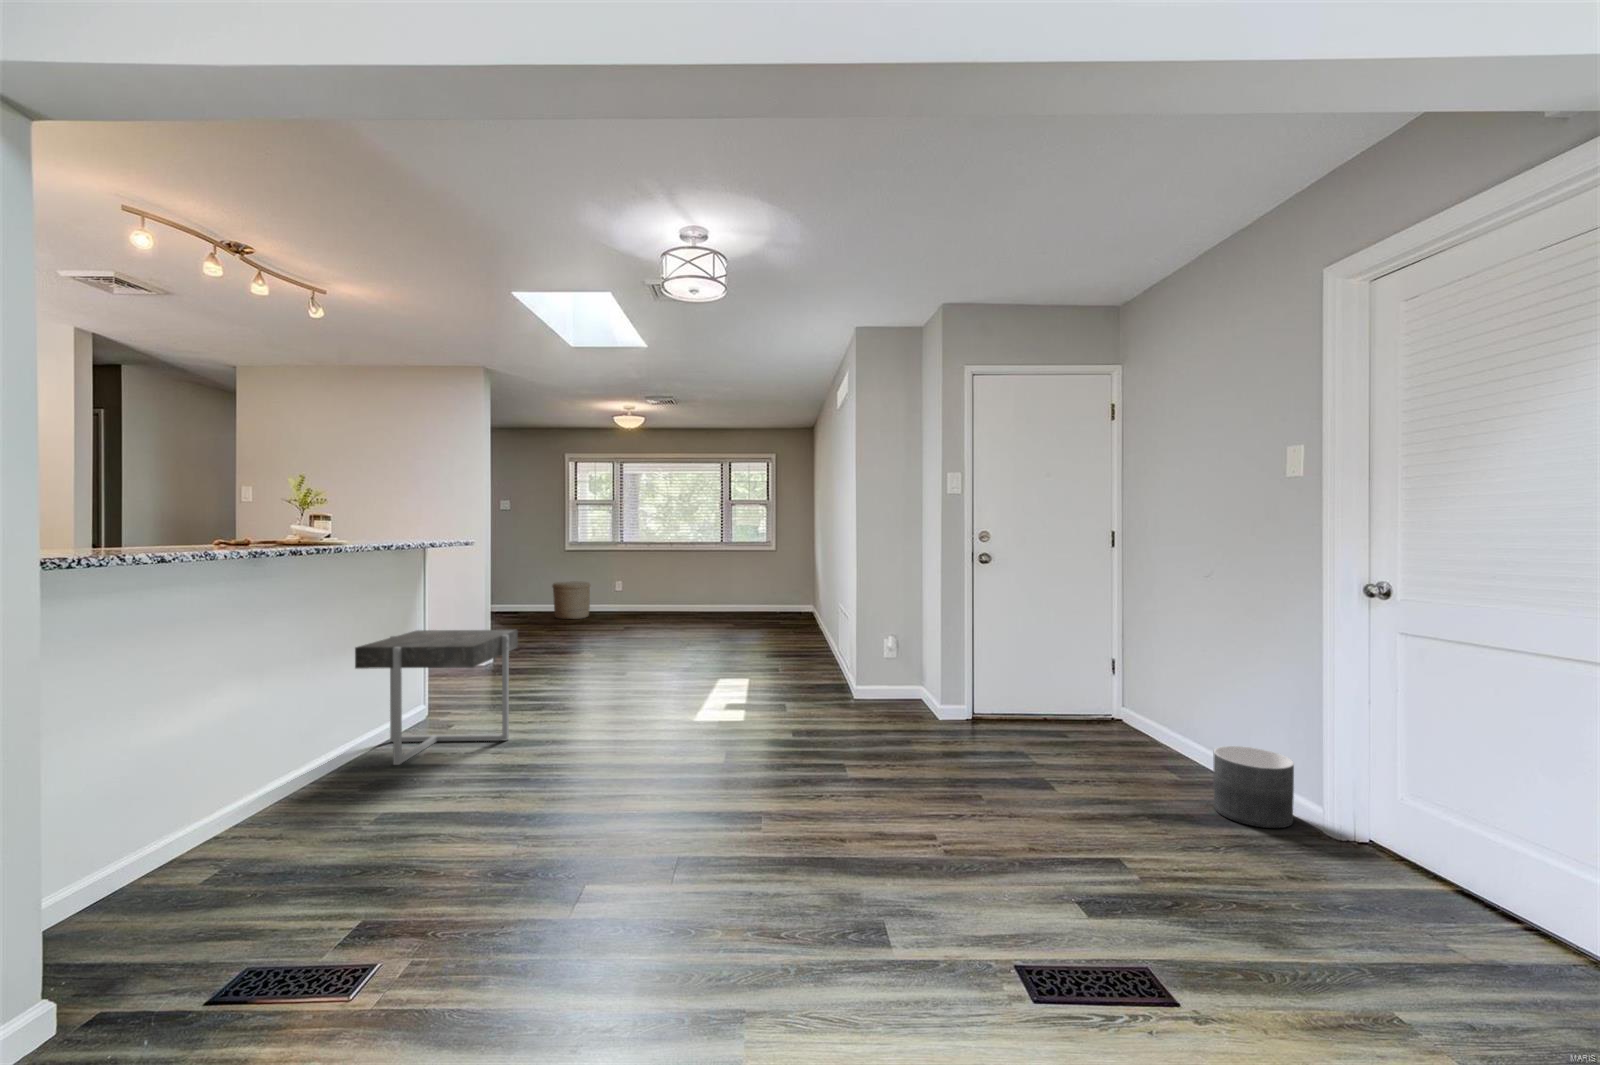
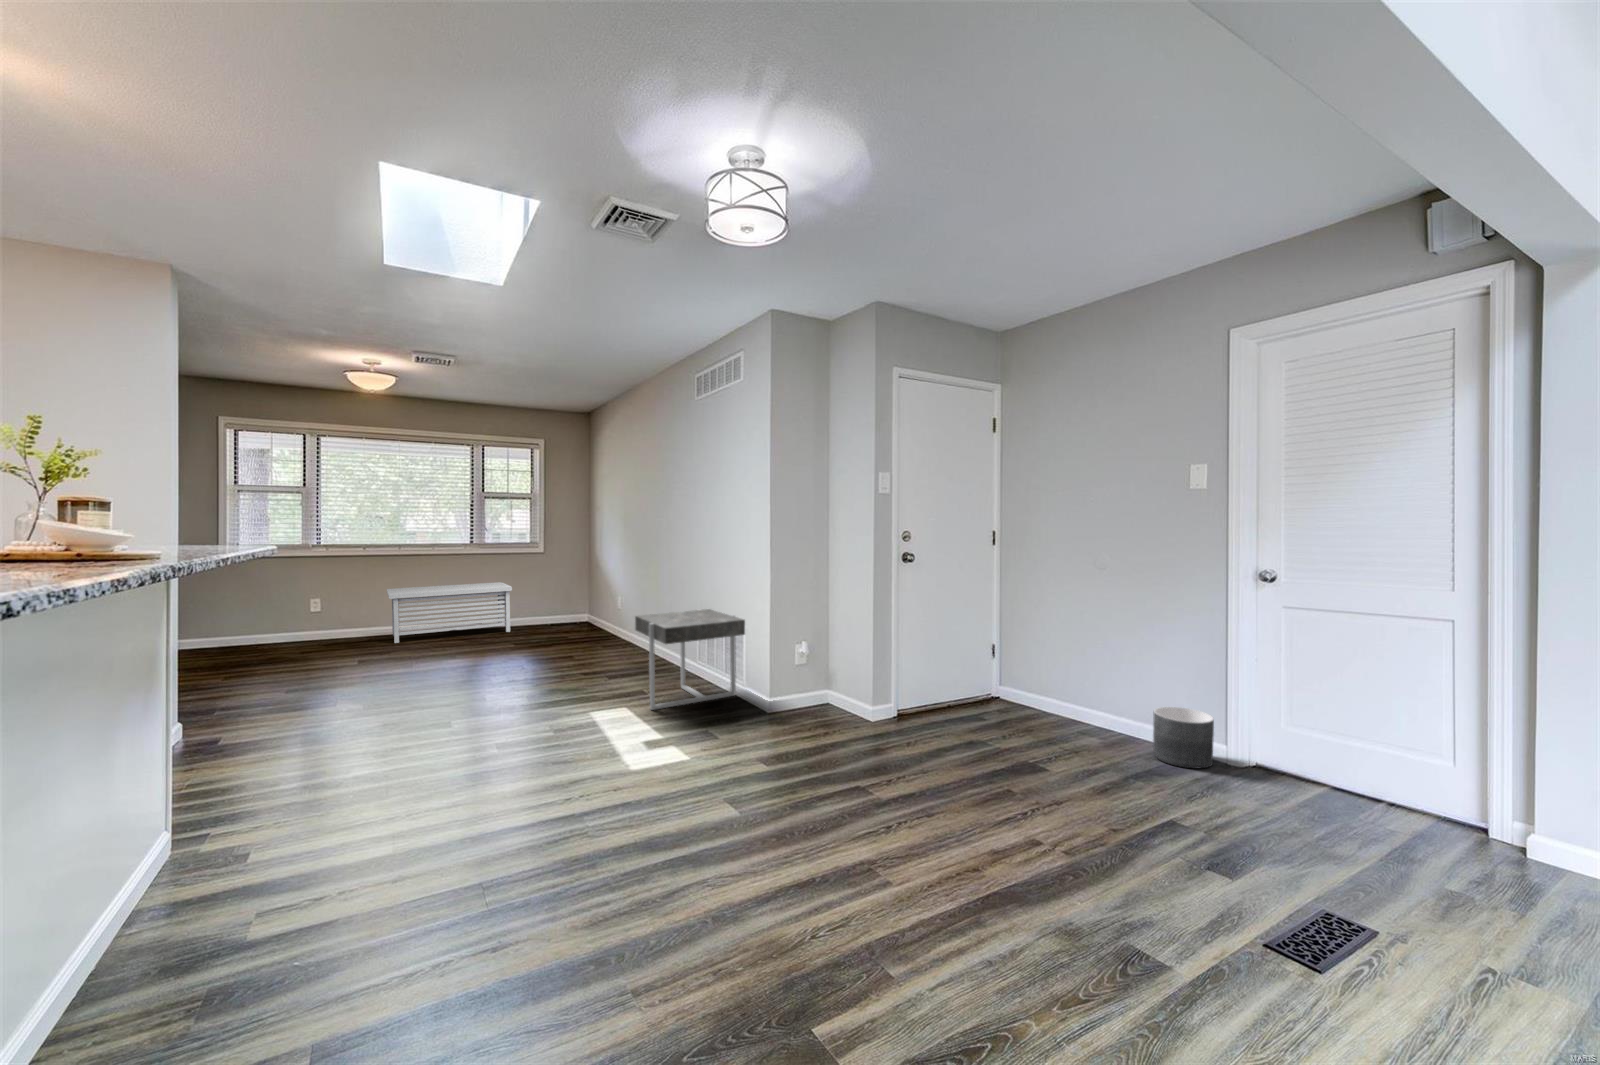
storage bench: none [651,577,743,621] -> present [387,582,512,643]
woven basket: present [552,581,590,619] -> none [222,600,286,654]
side table: present [355,630,518,765] -> present [635,609,745,710]

